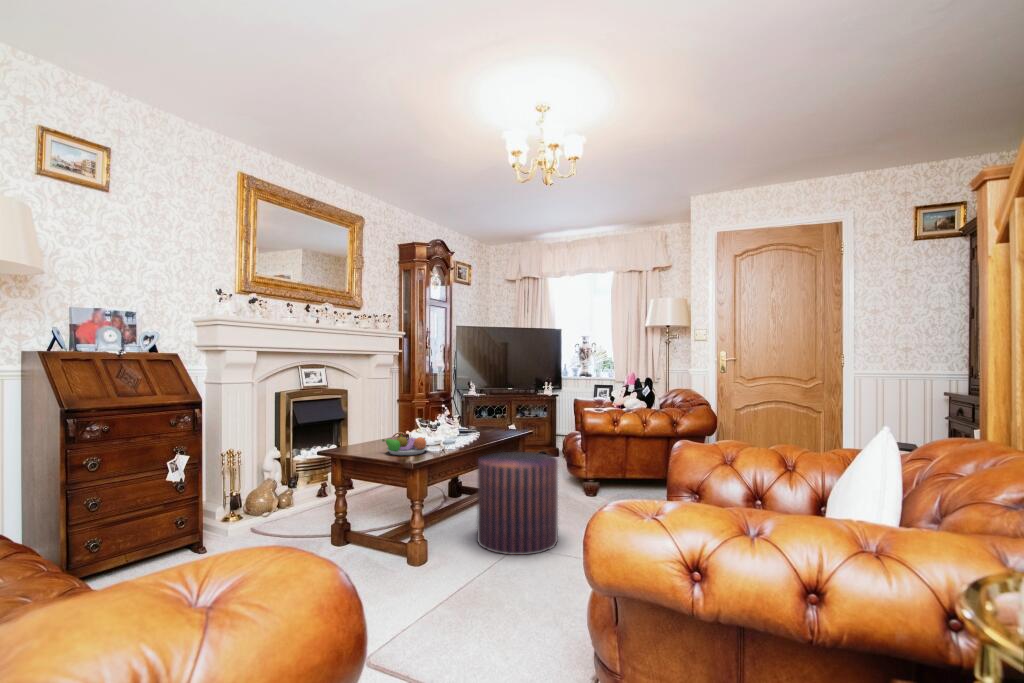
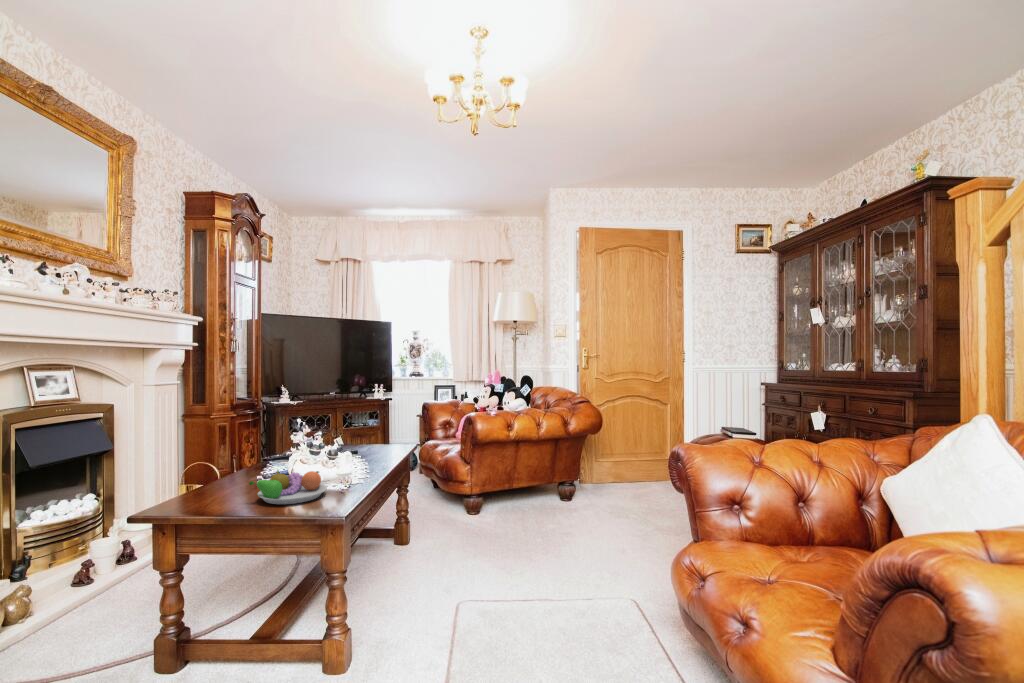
pouf: present [477,452,558,555] -> none [393,474,501,622]

